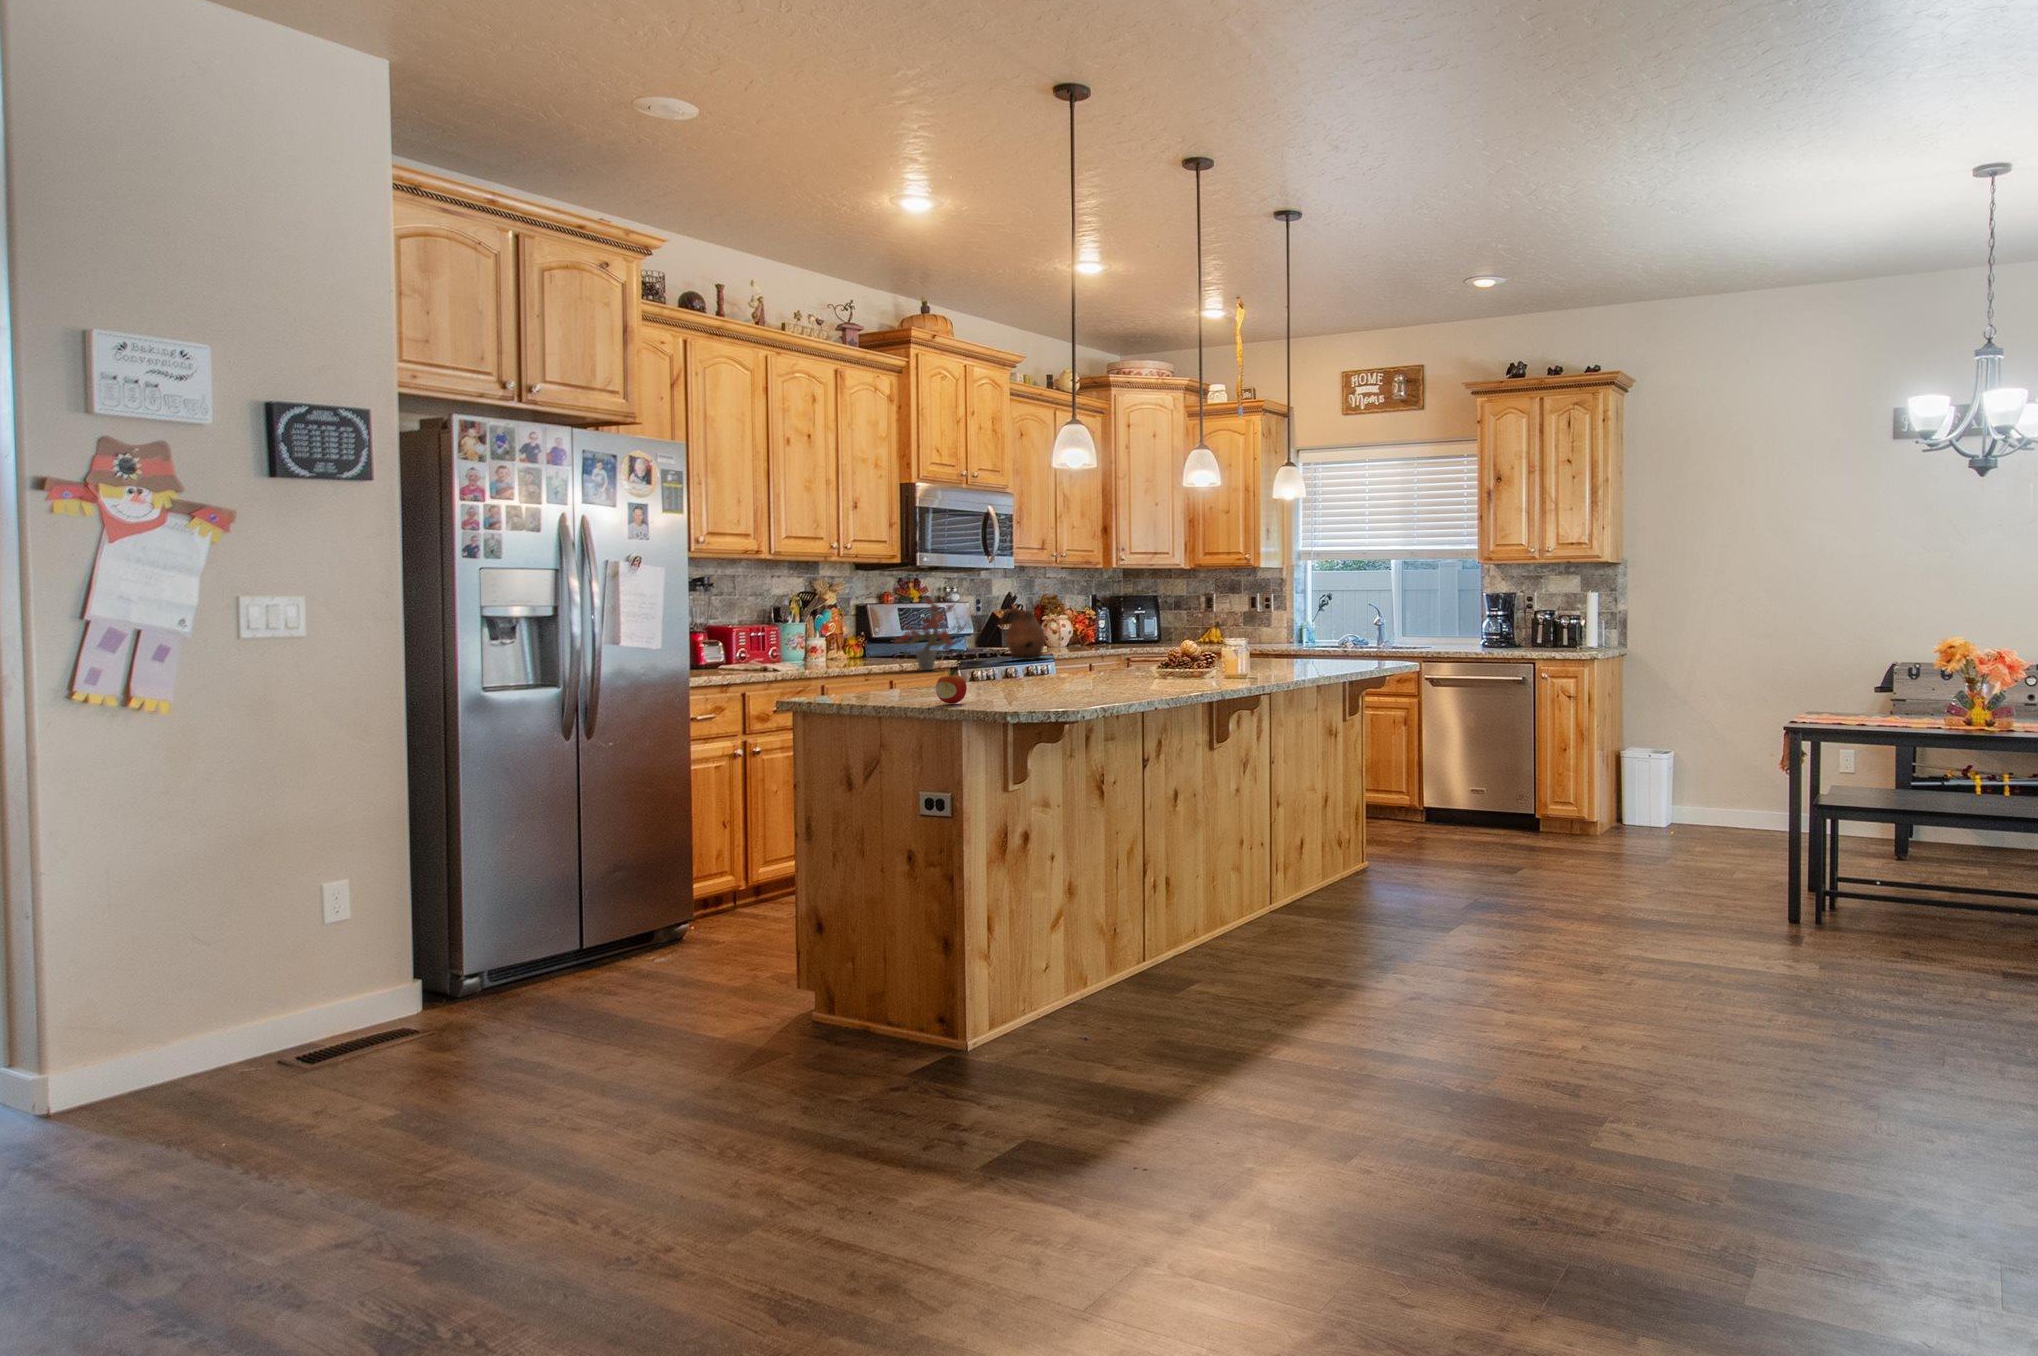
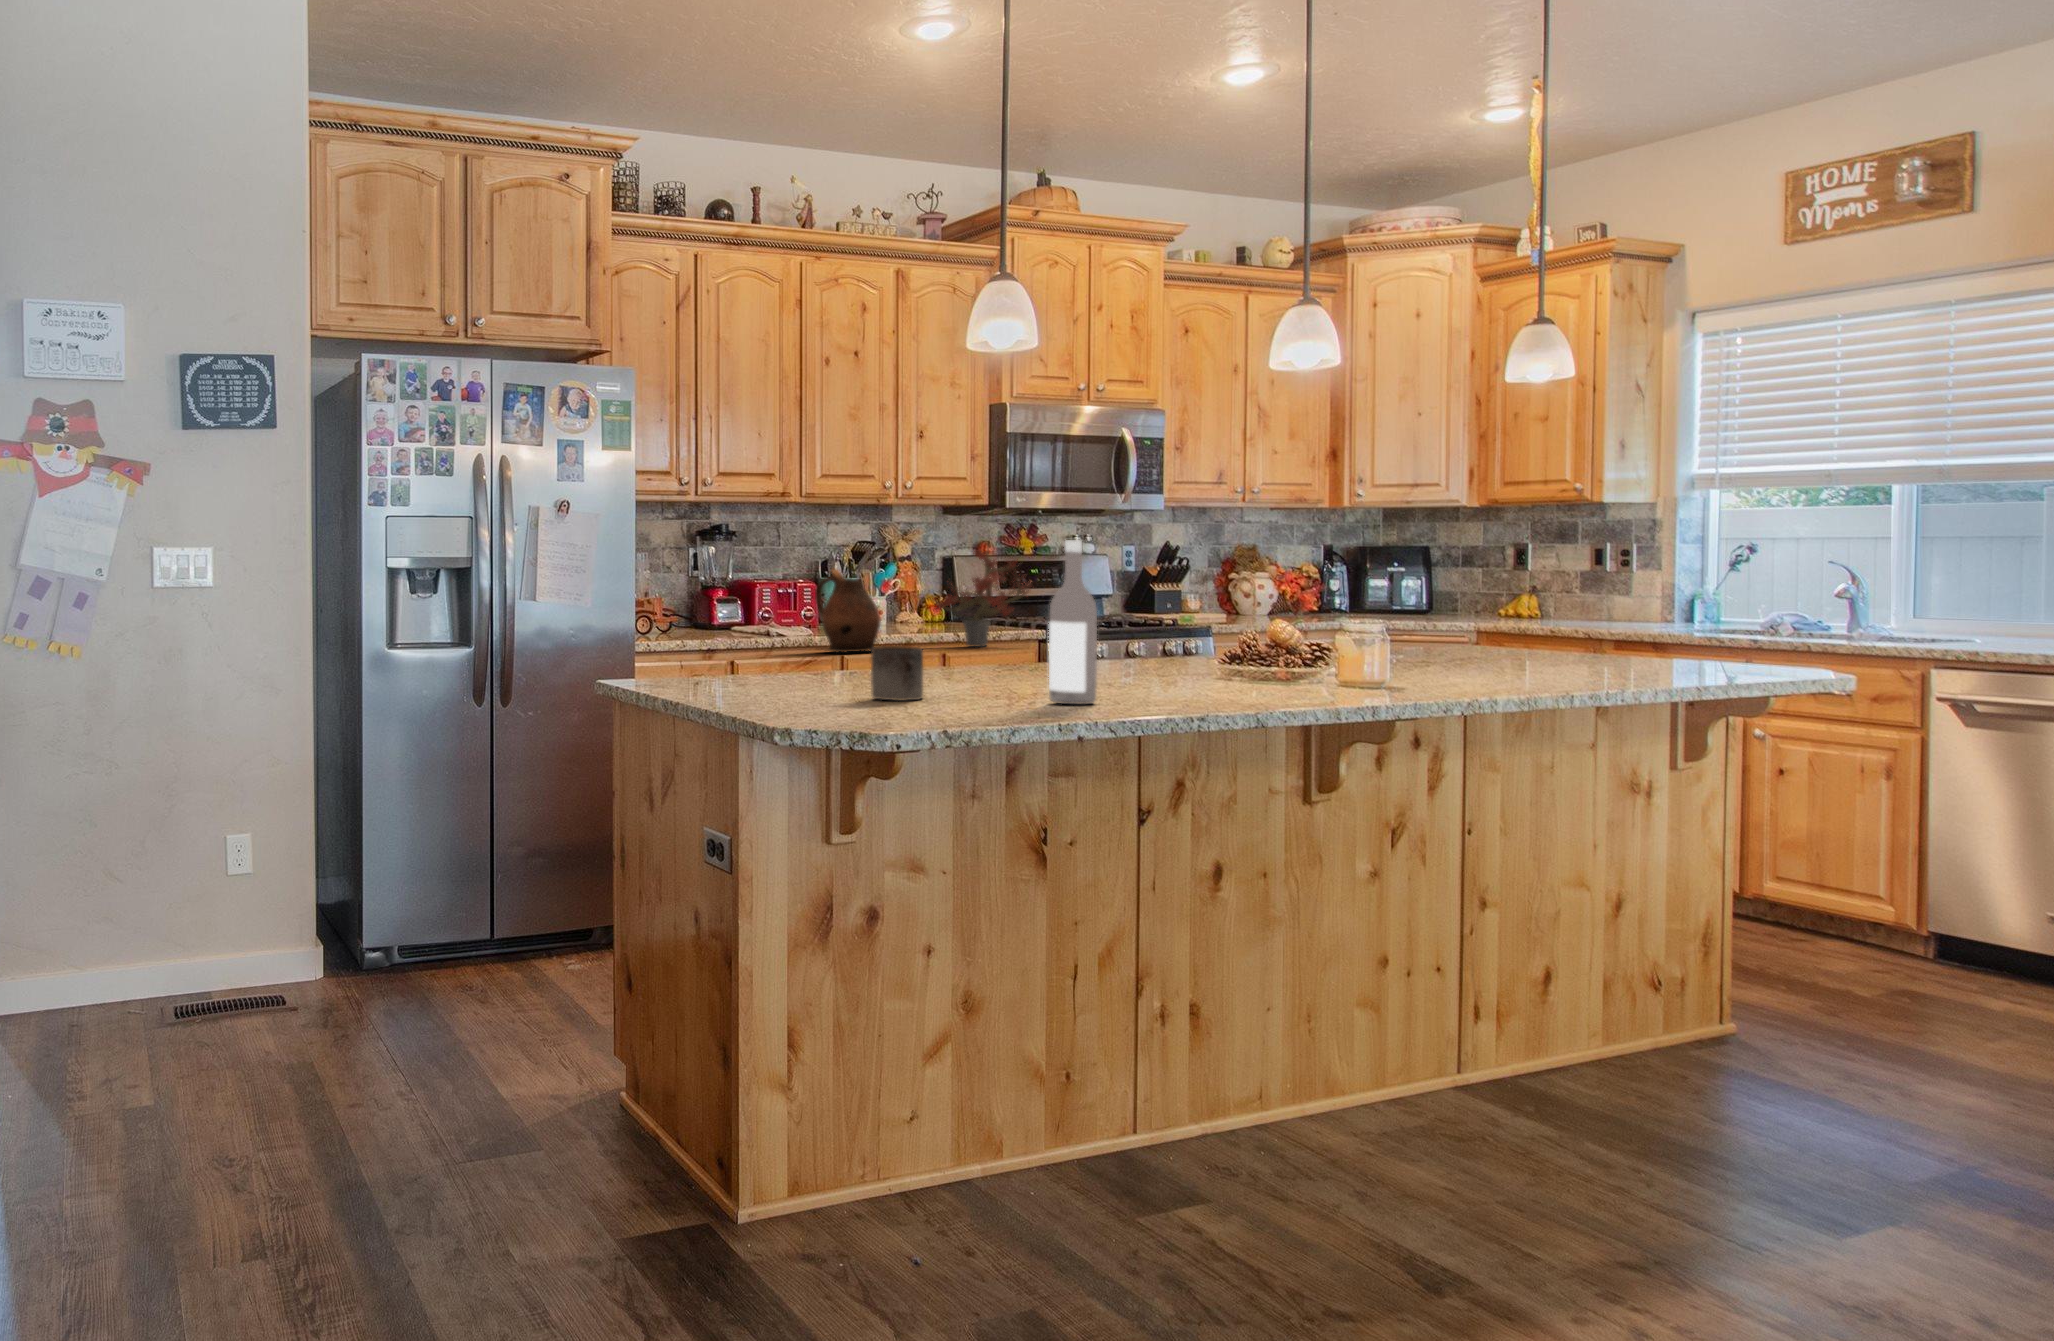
wine bottle: none [1123,591,1151,691] -> present [1049,540,1097,704]
ceramic pitcher: present [1000,605,1045,660] -> present [815,569,881,652]
mug: none [1005,662,1043,697] -> present [871,646,923,701]
fruit: present [936,669,967,704] -> none [755,652,798,703]

